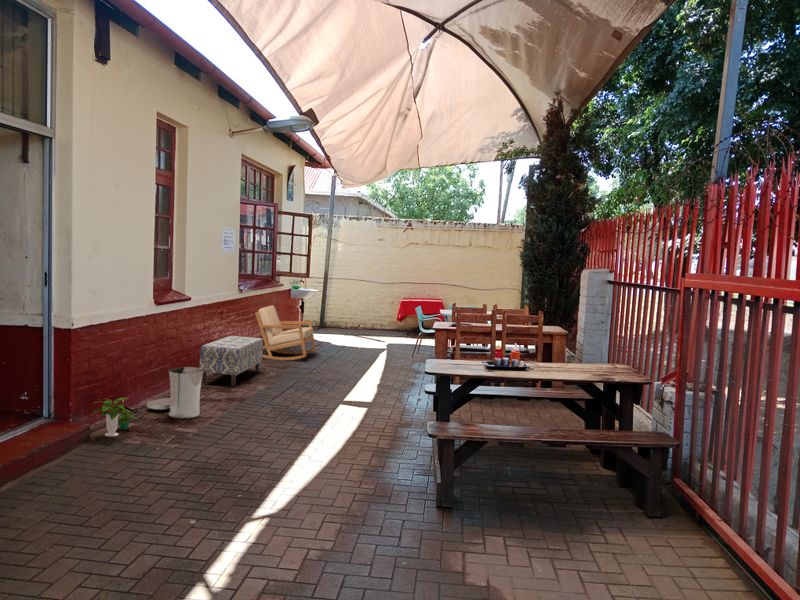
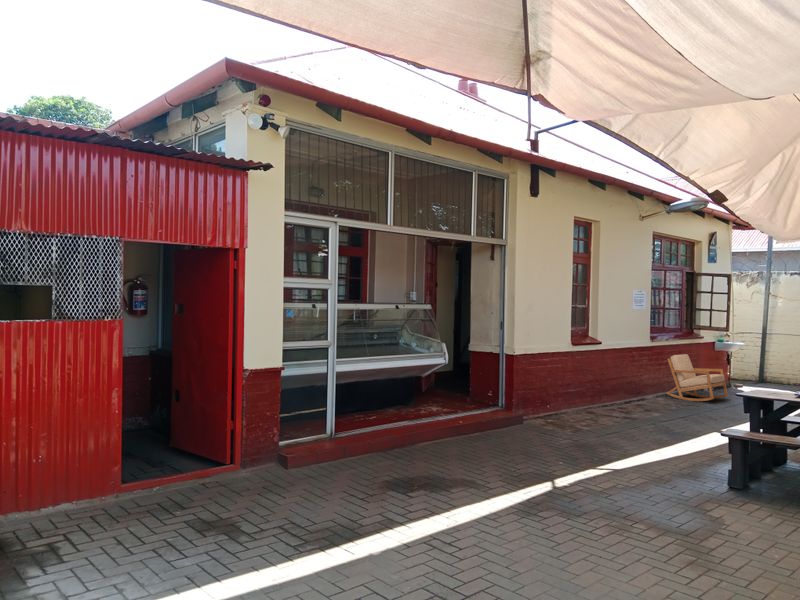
bench: present [199,336,263,386] -> none [609,375,666,412]
trash can: present [147,367,204,418] -> none [564,389,601,423]
potted plant: present [94,398,136,436] -> none [526,400,553,425]

